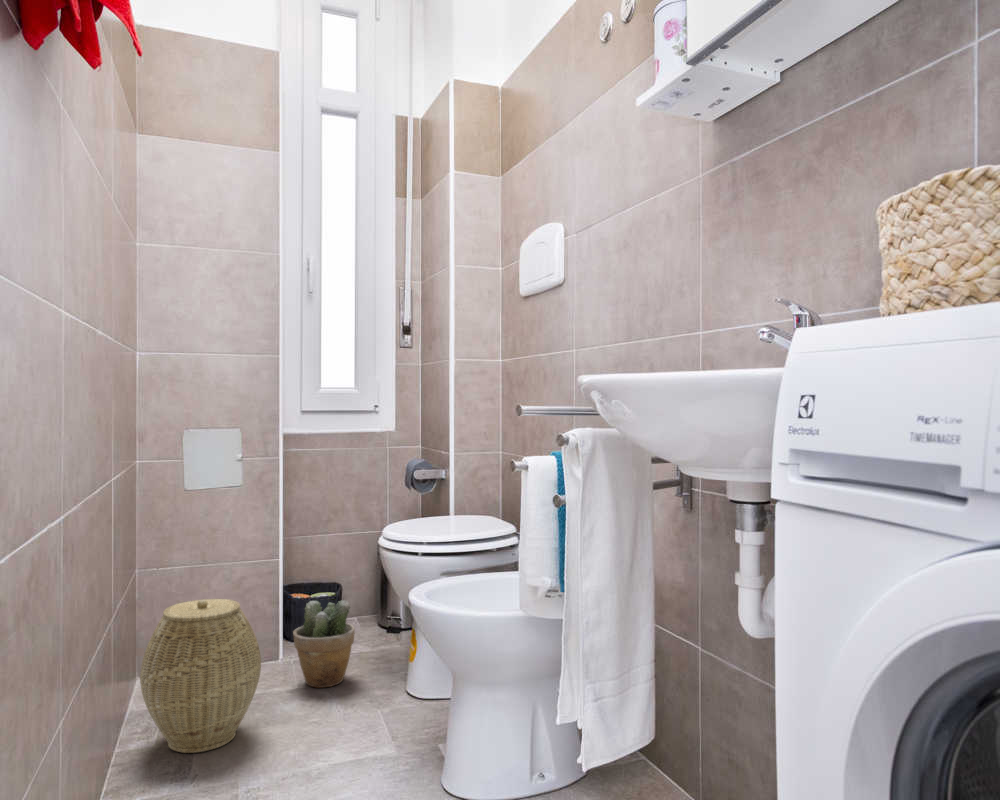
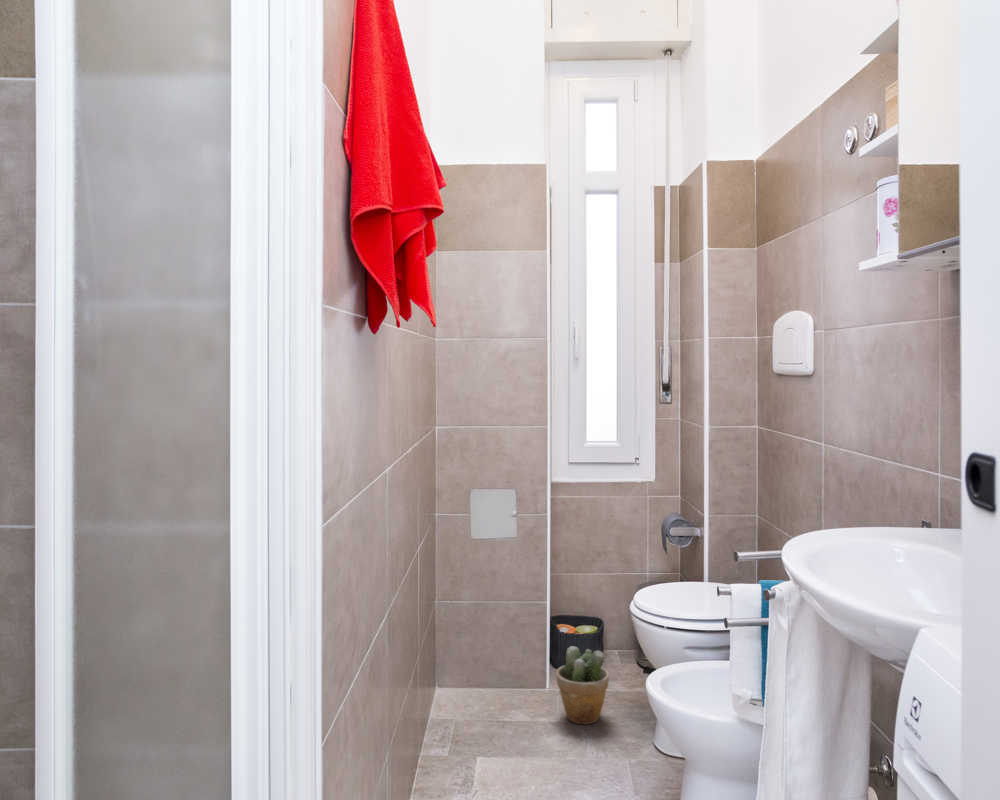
woven basket: present [140,599,261,753] -> none [435,644,526,772]

